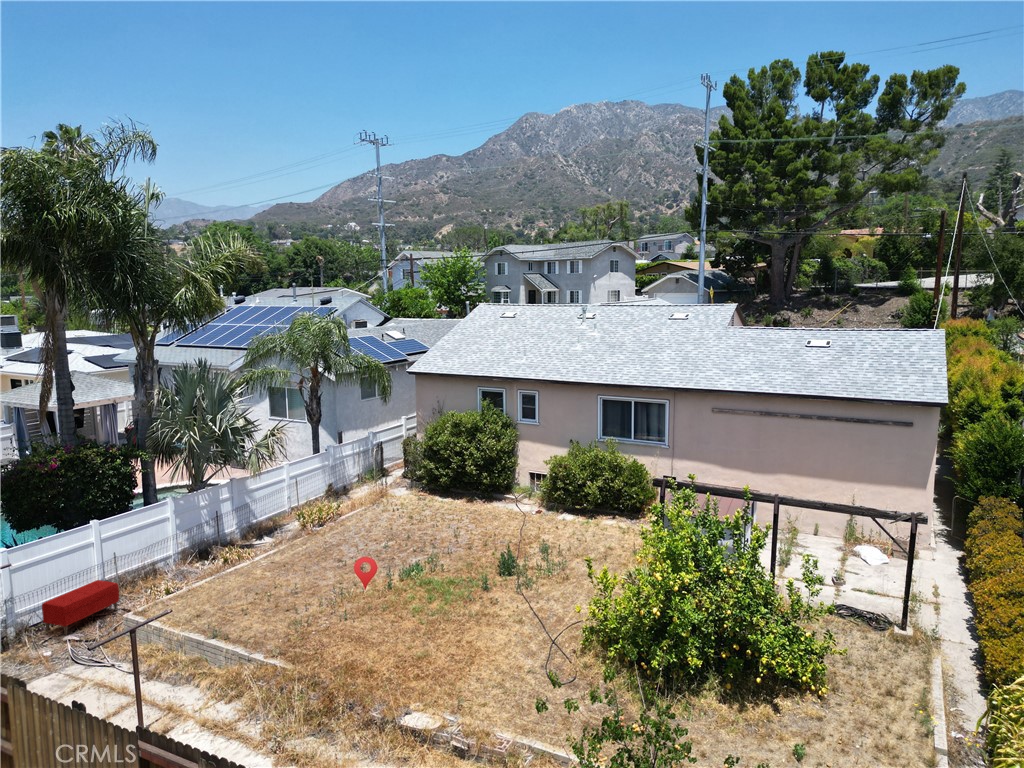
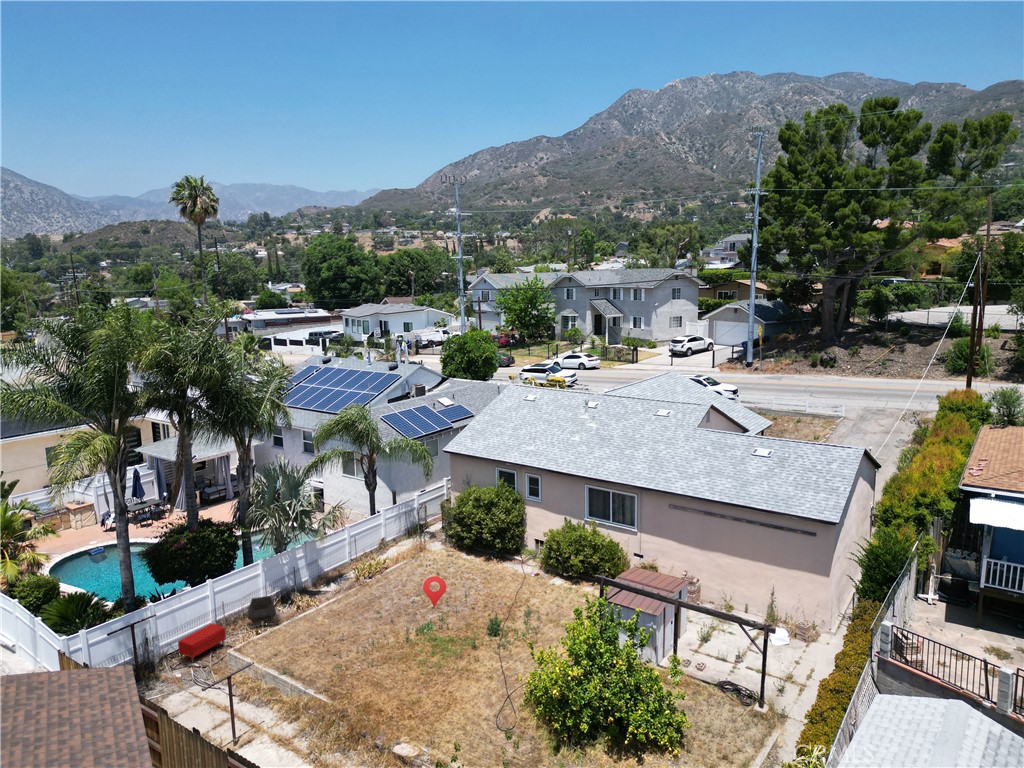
lounge chair: none [152,543,196,590] -> present [248,596,276,630]

